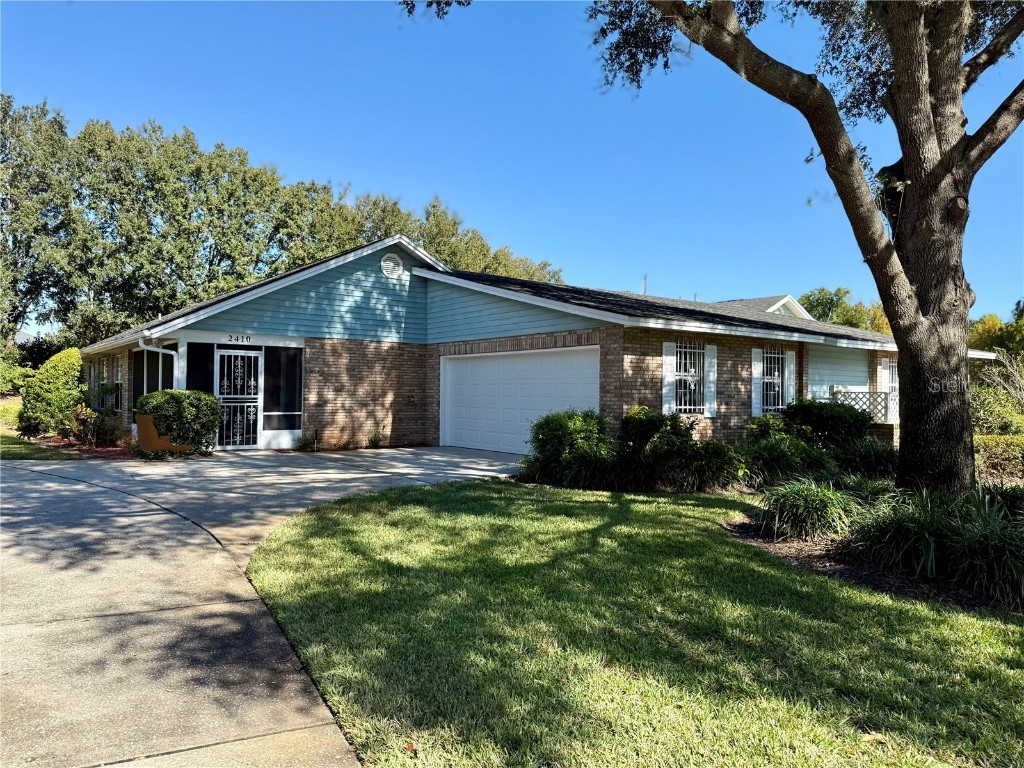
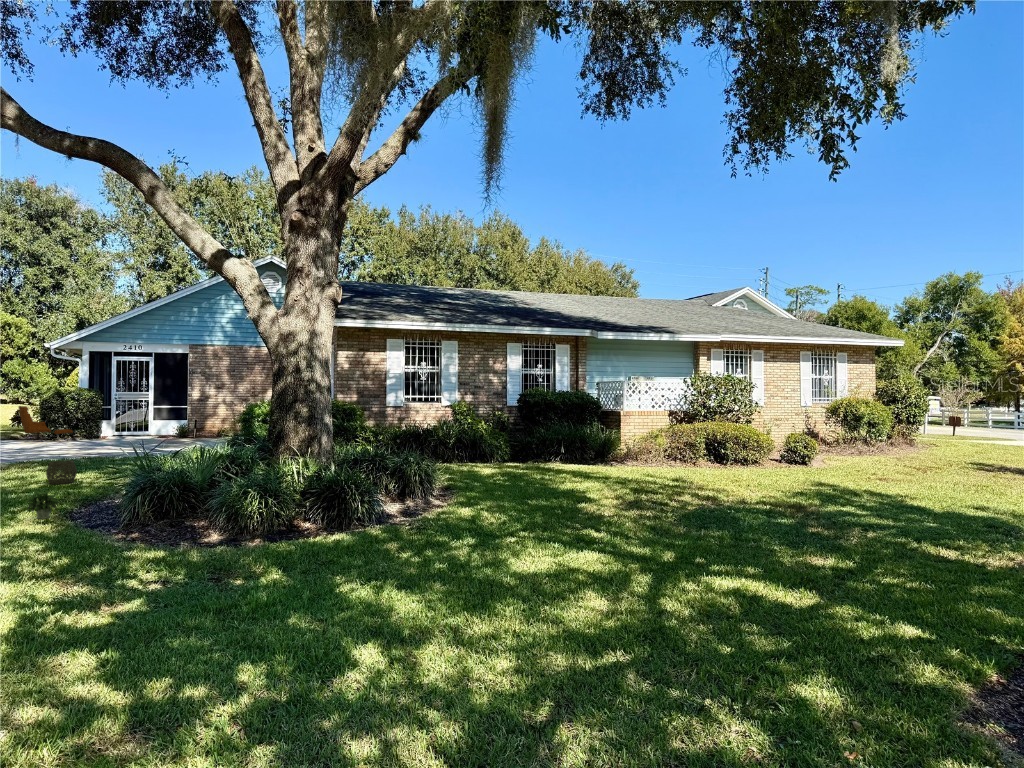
woven basket: none [526,496,559,528] -> present [46,460,77,484]
potted plant: none [774,542,831,582] -> present [26,490,59,519]

